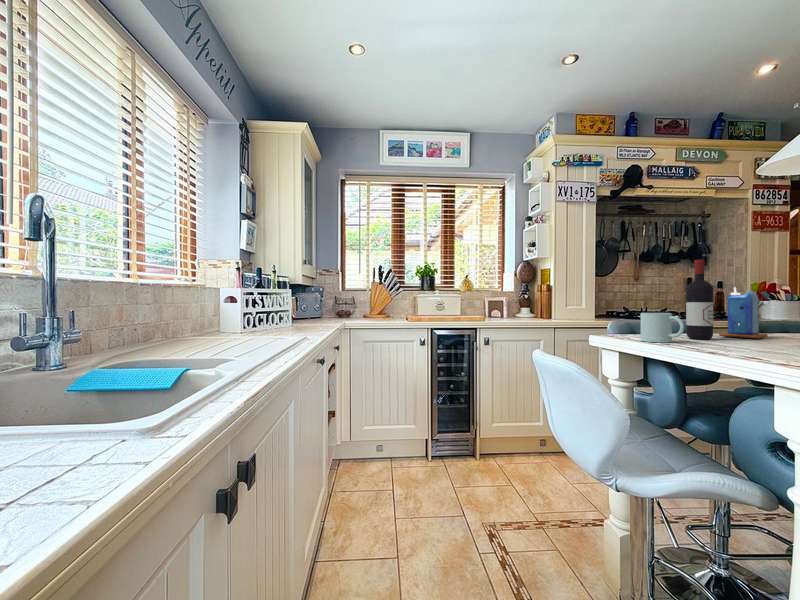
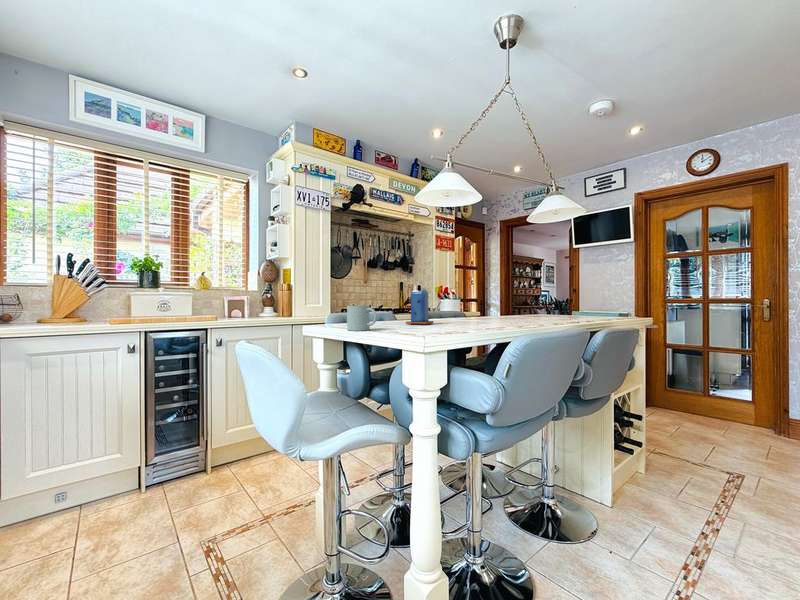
wine bottle: present [686,259,713,340] -> none [383,262,400,327]

